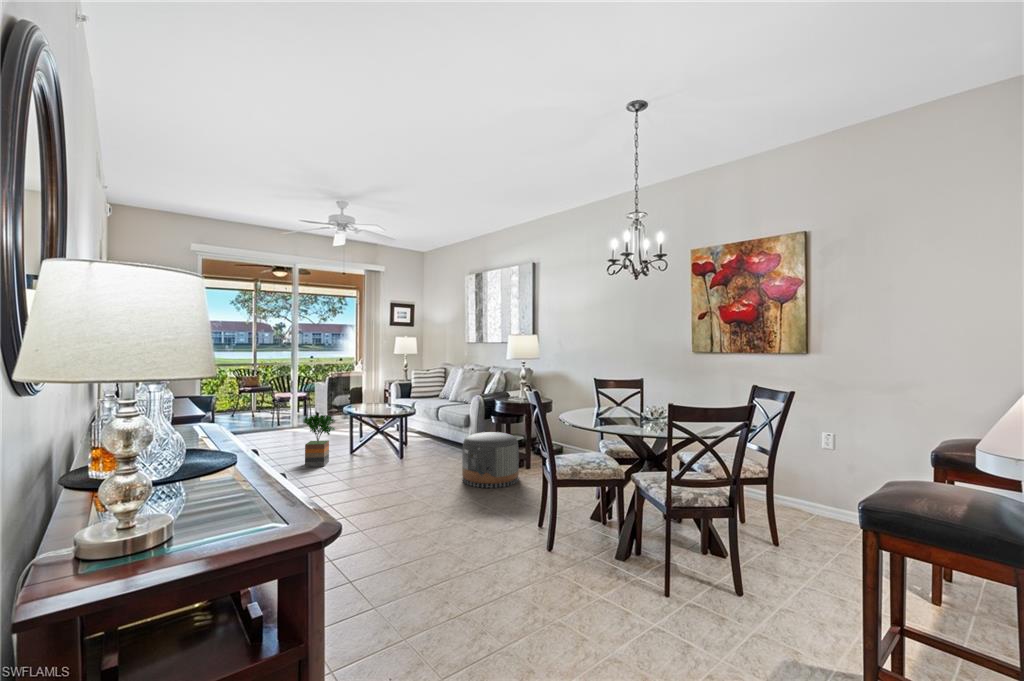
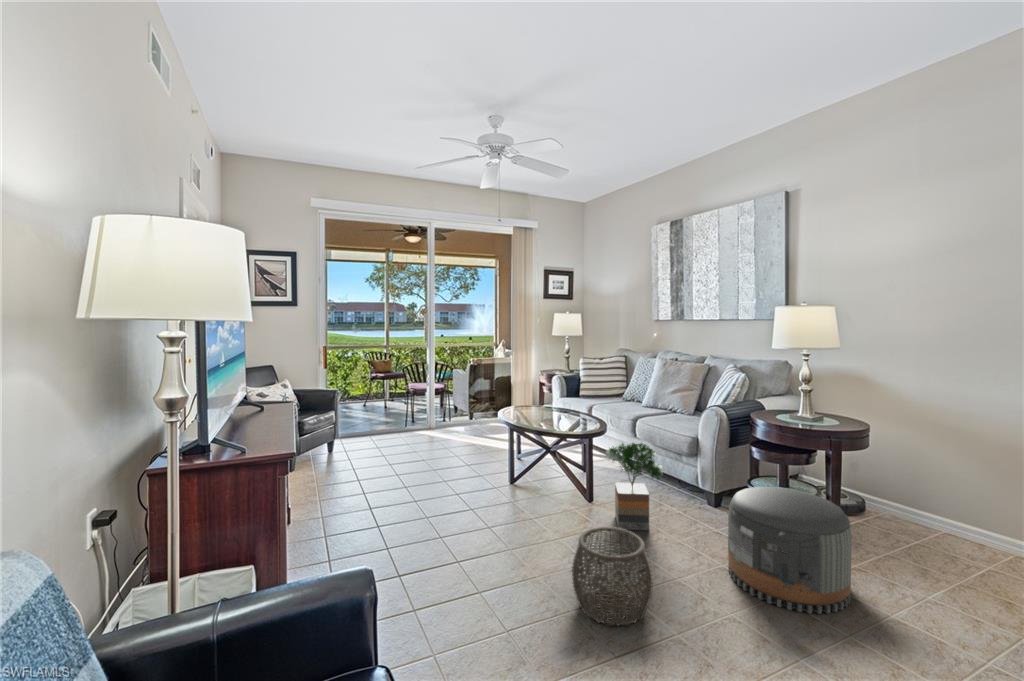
potted tree: present [303,415,335,467] -> present [606,443,662,530]
woven basket: none [367,453,412,498] -> present [572,527,653,626]

